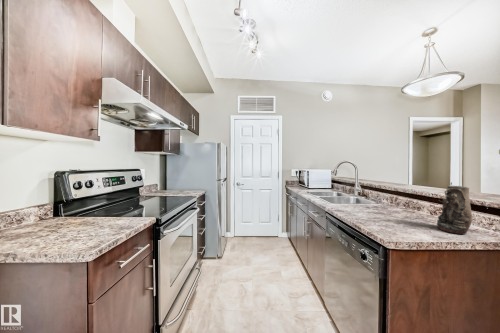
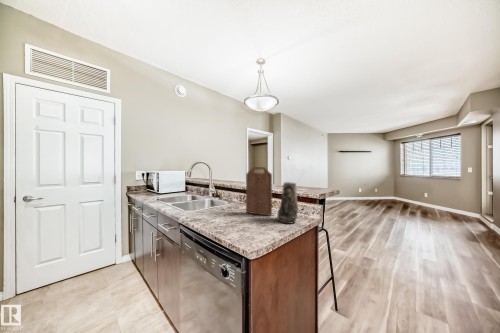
cutting board: none [395,167,432,222] -> present [246,167,272,215]

